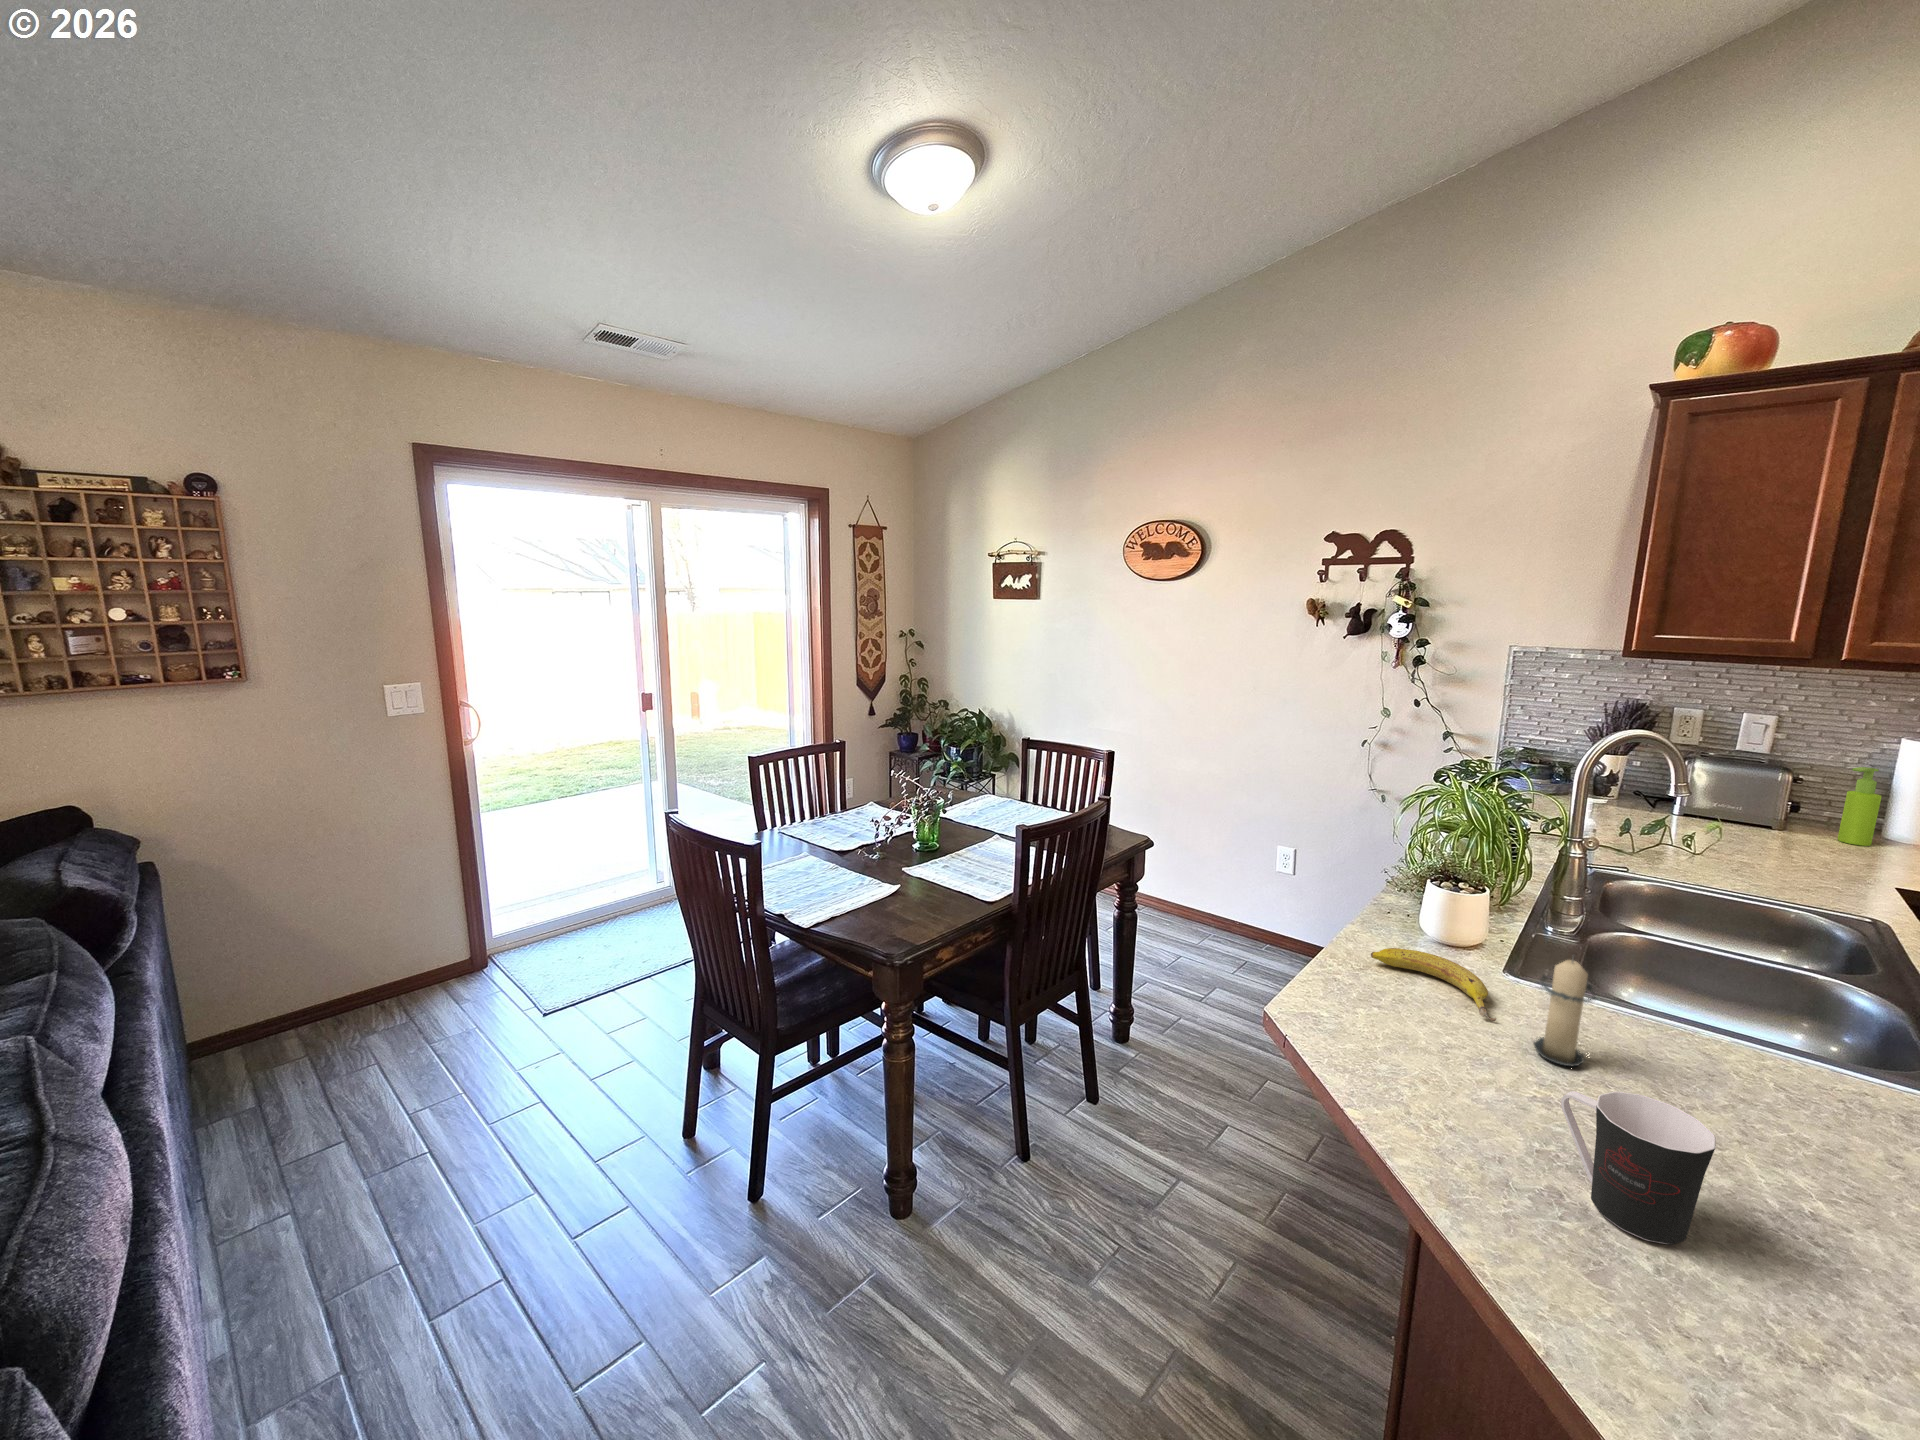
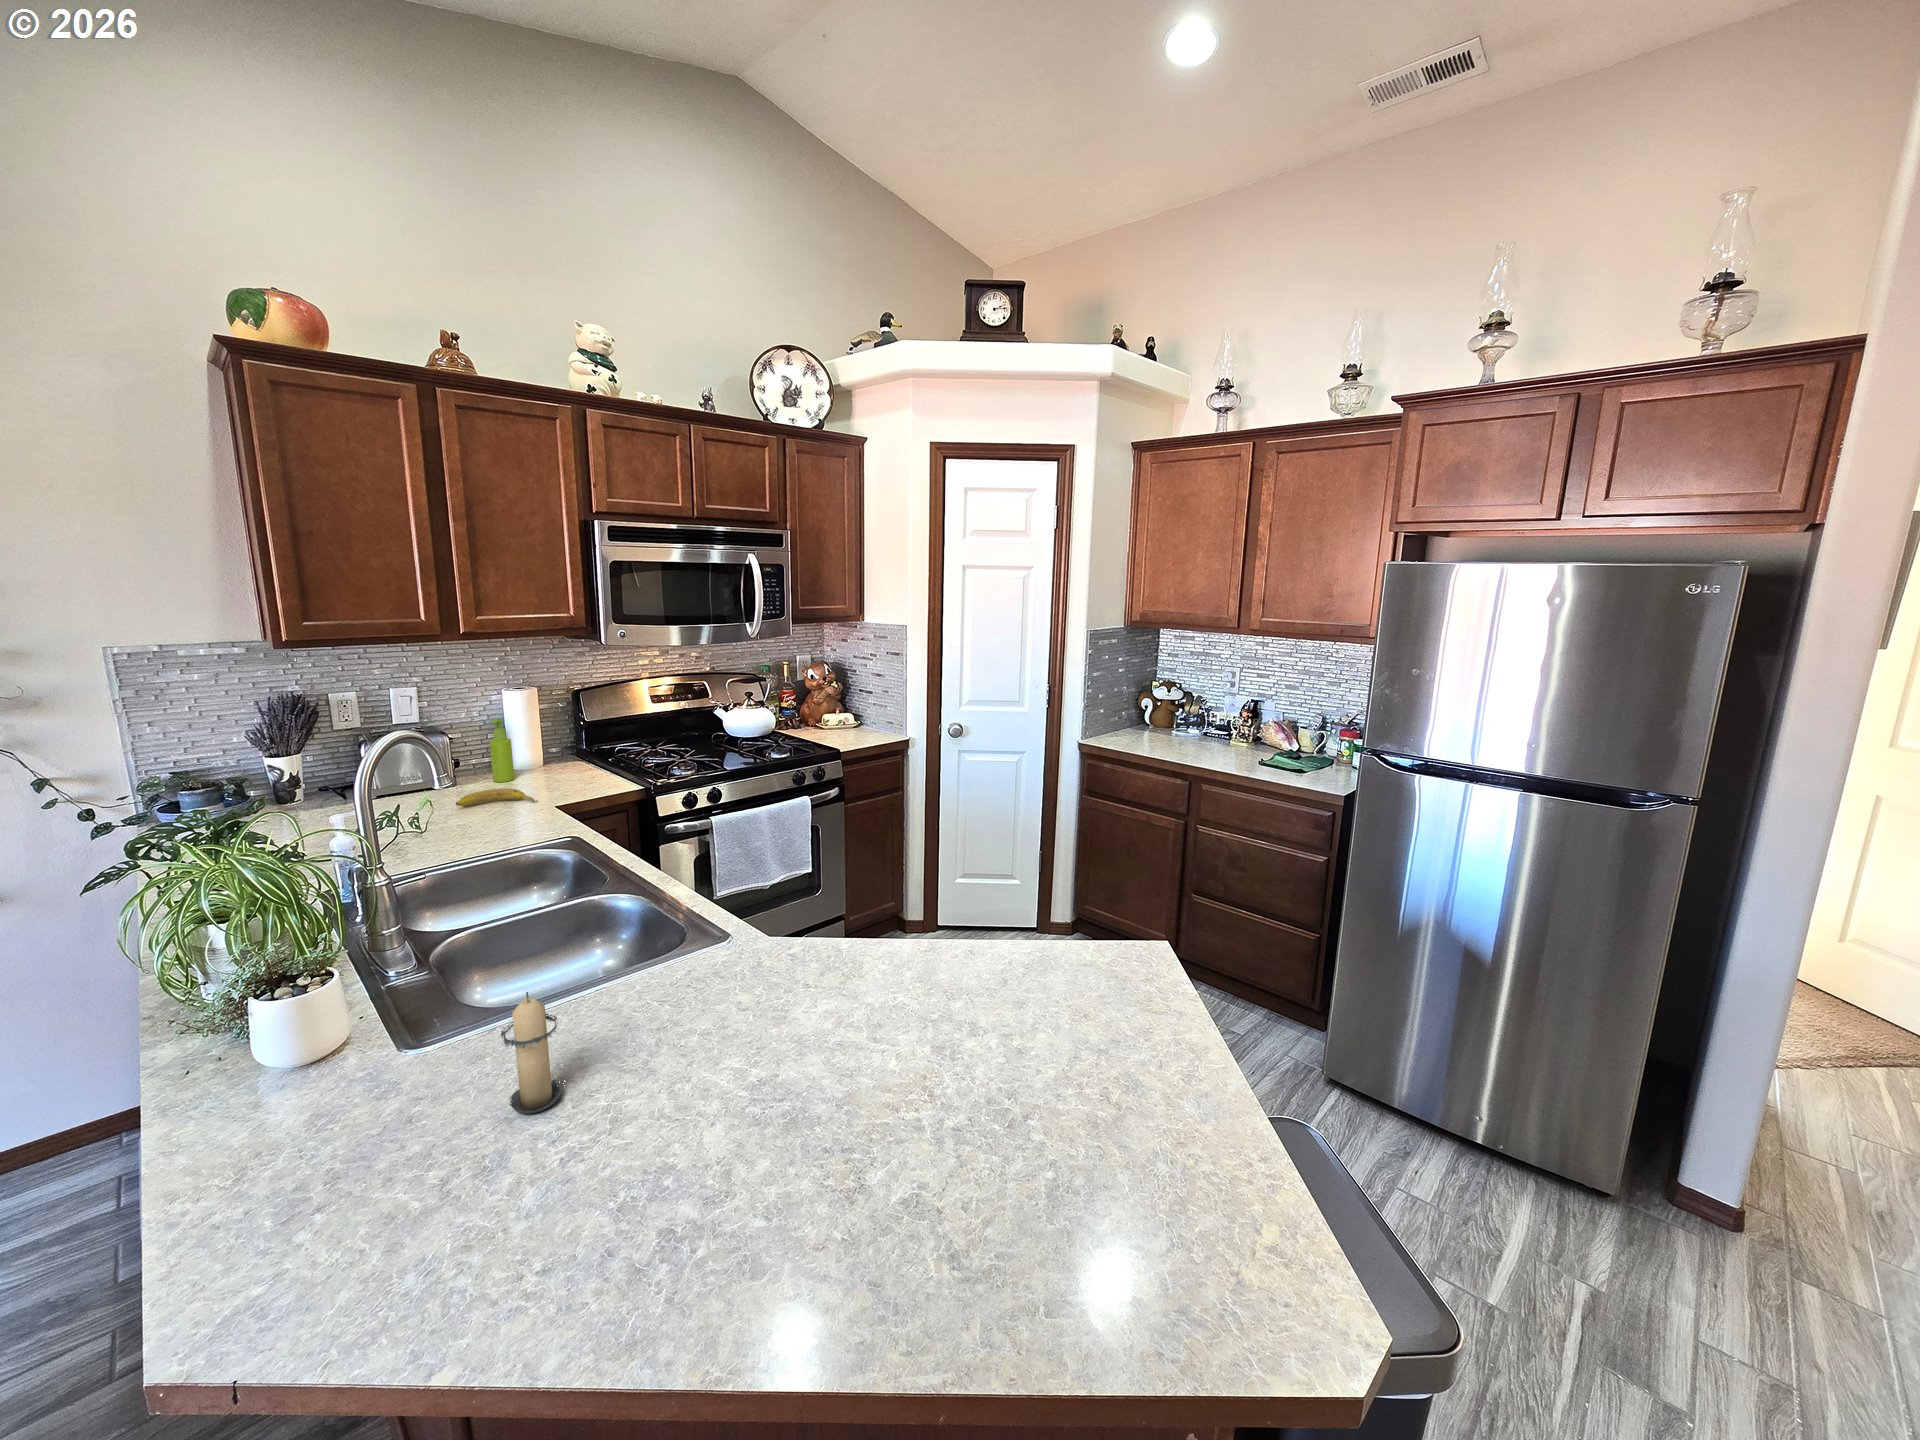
fruit: present [1371,948,1496,1021] -> present [456,789,538,806]
coffee cup: present [1561,1091,1716,1244] -> none [638,1073,755,1214]

